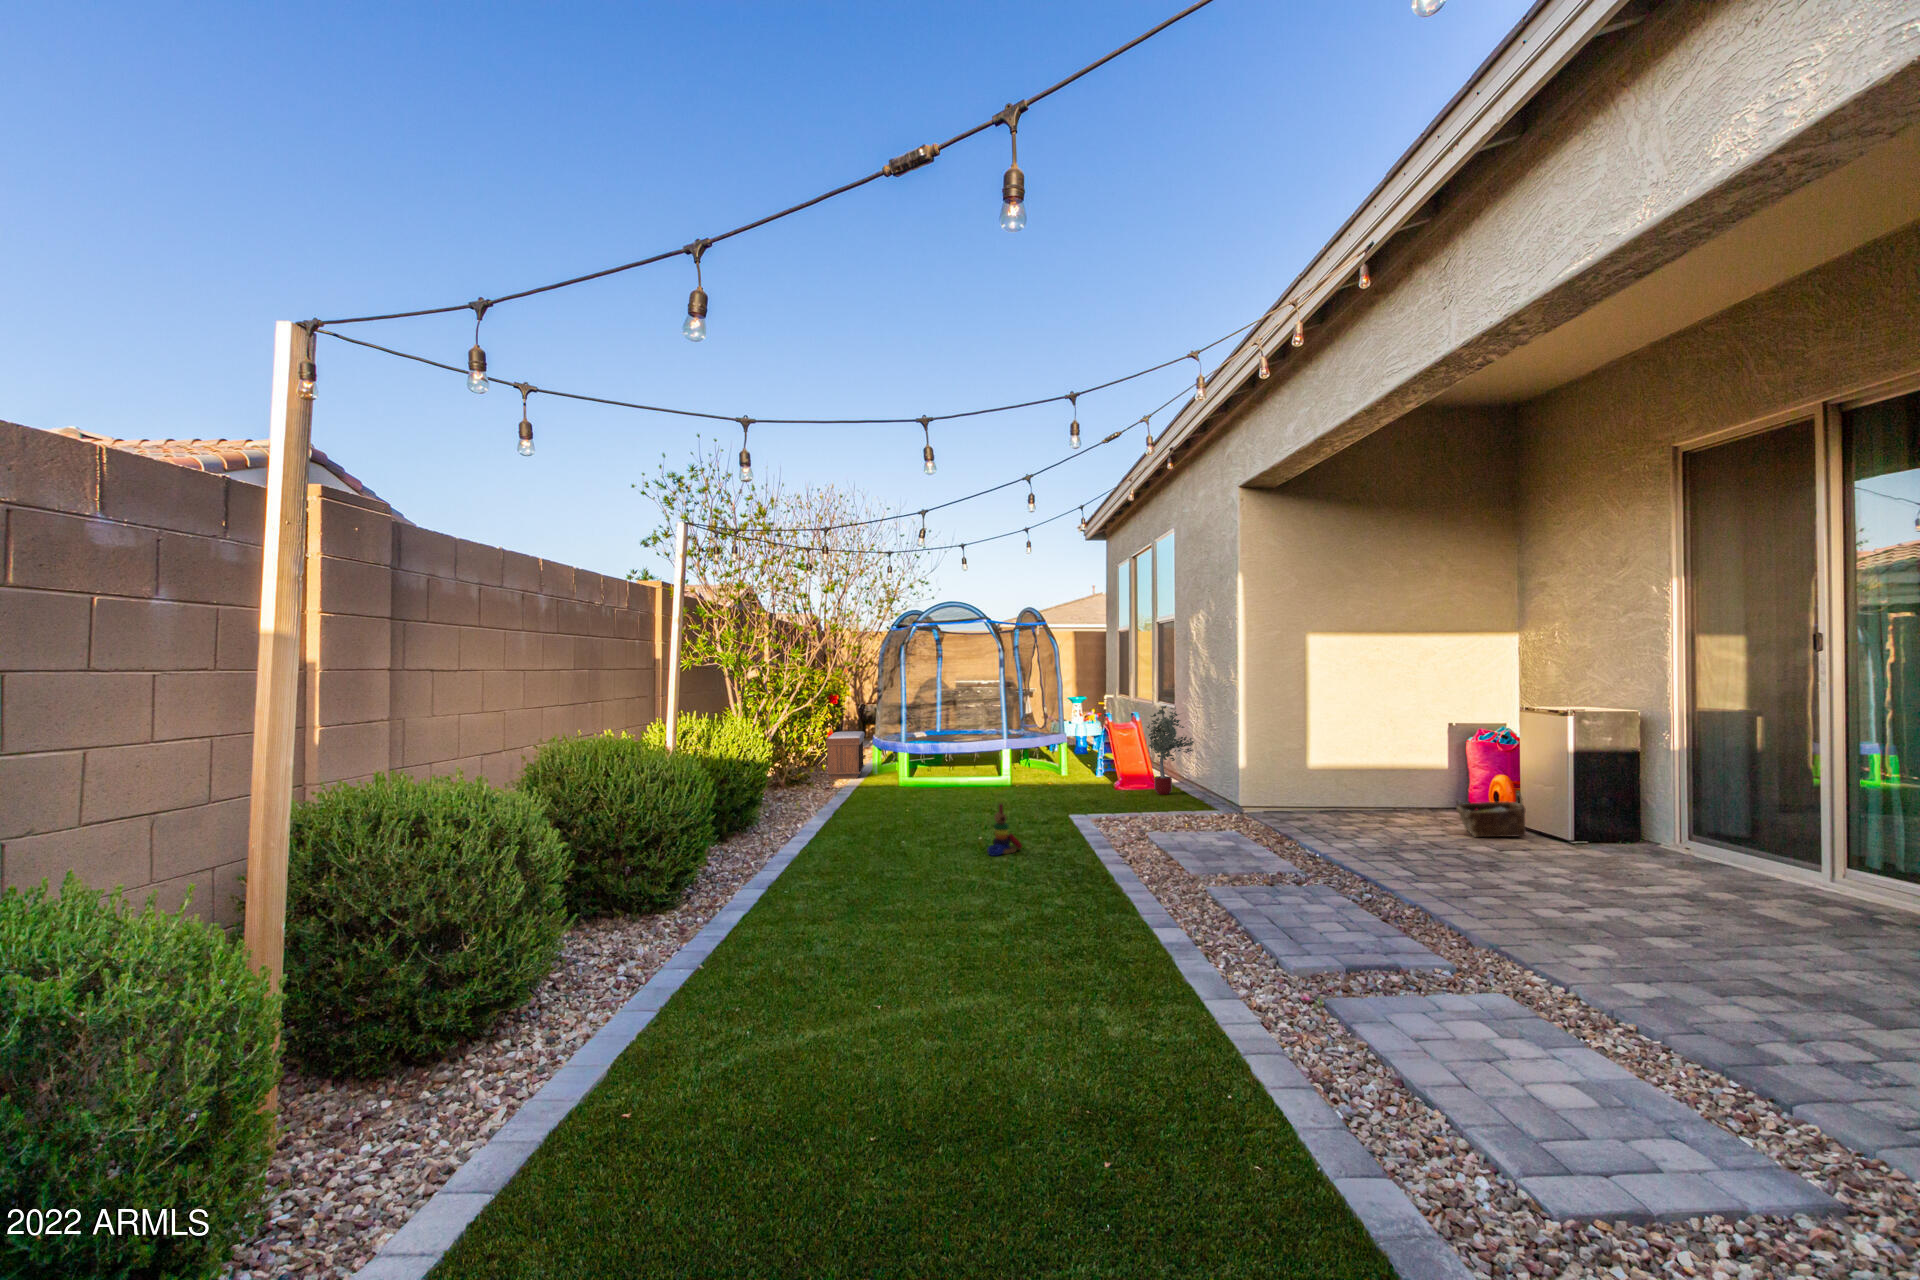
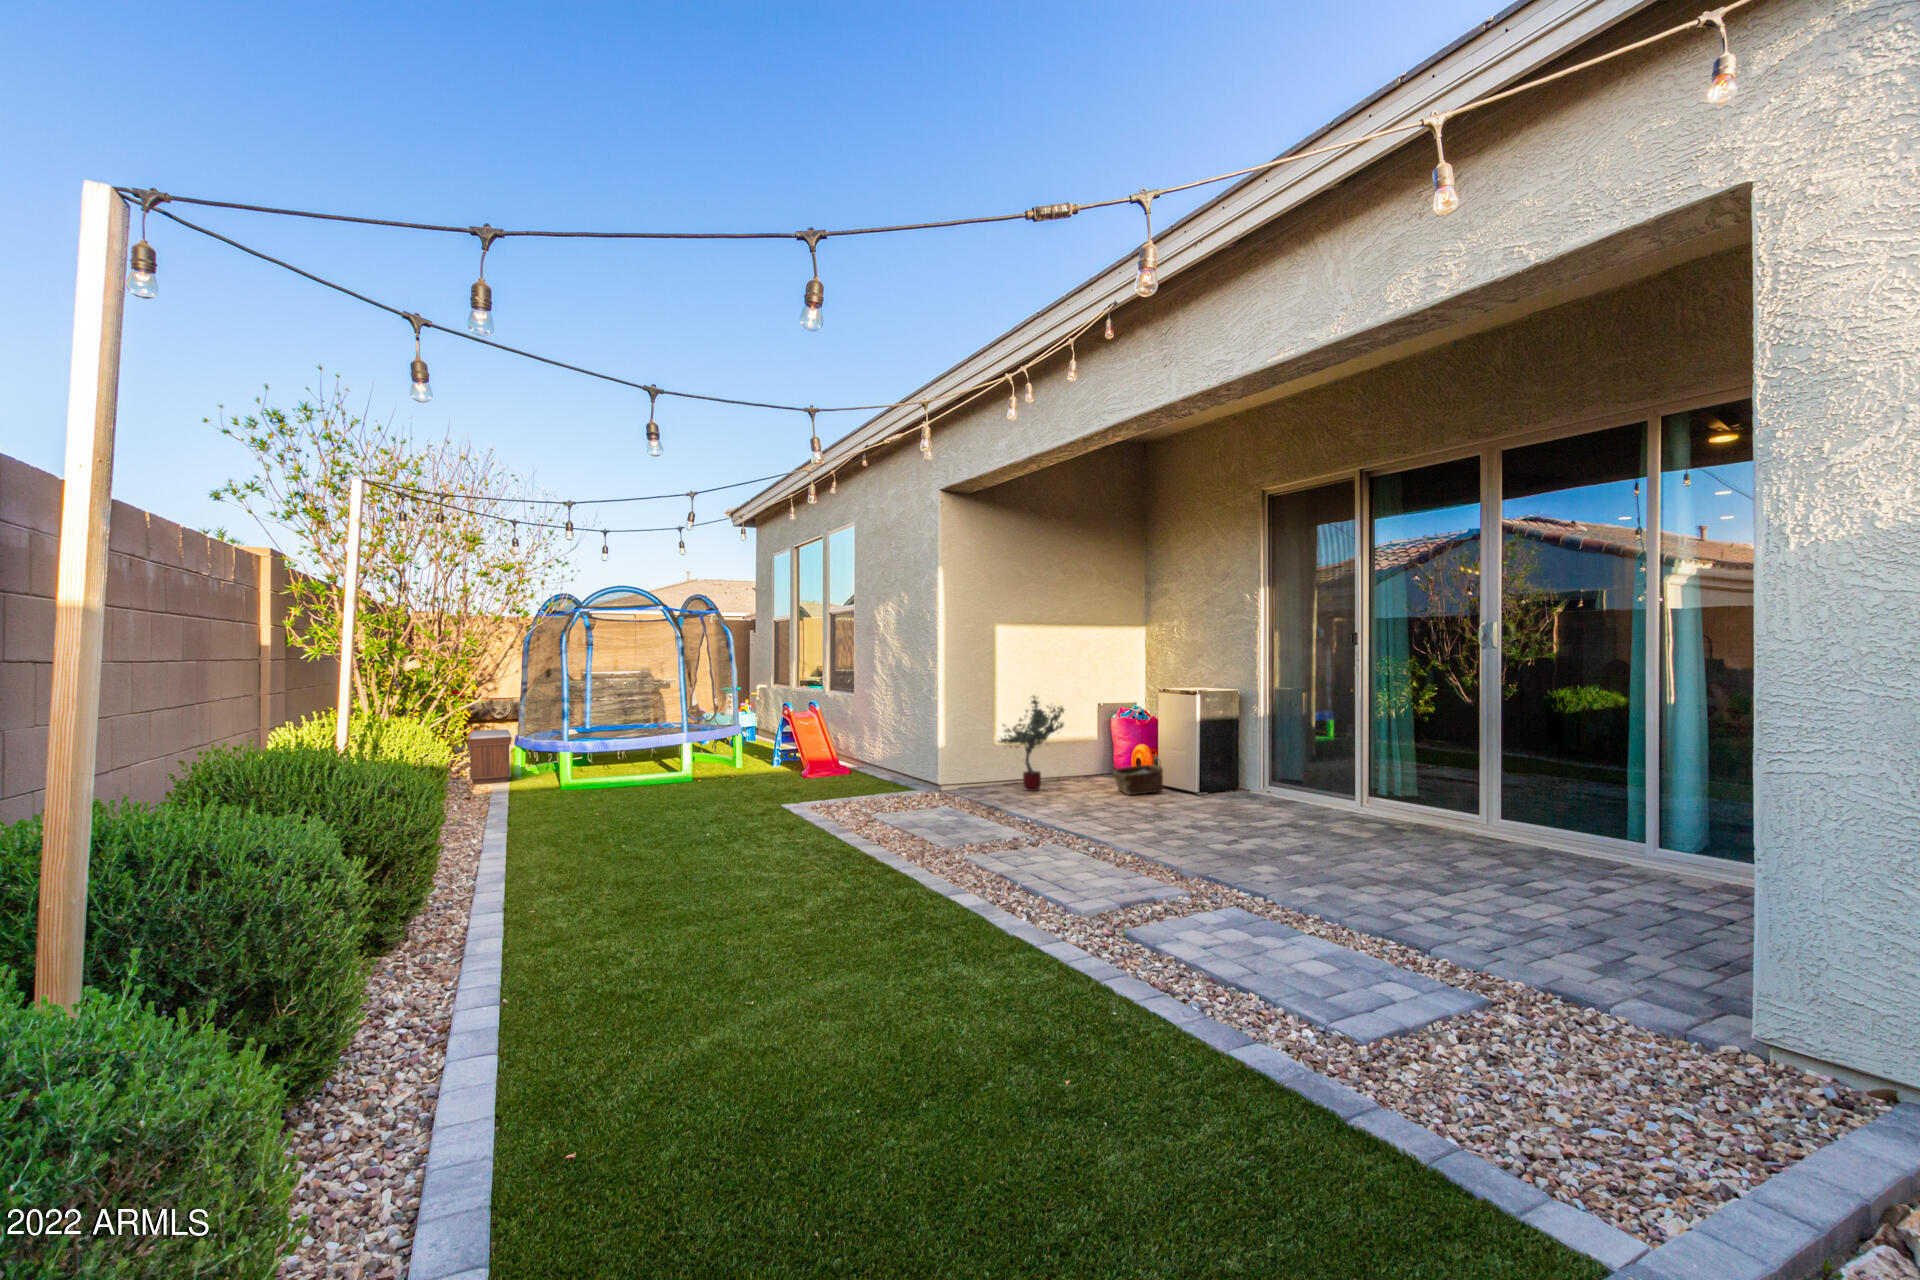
potted tree: present [1147,706,1194,795] -> present [999,696,1064,791]
stacking toy: present [987,804,1022,856] -> none [730,795,765,848]

